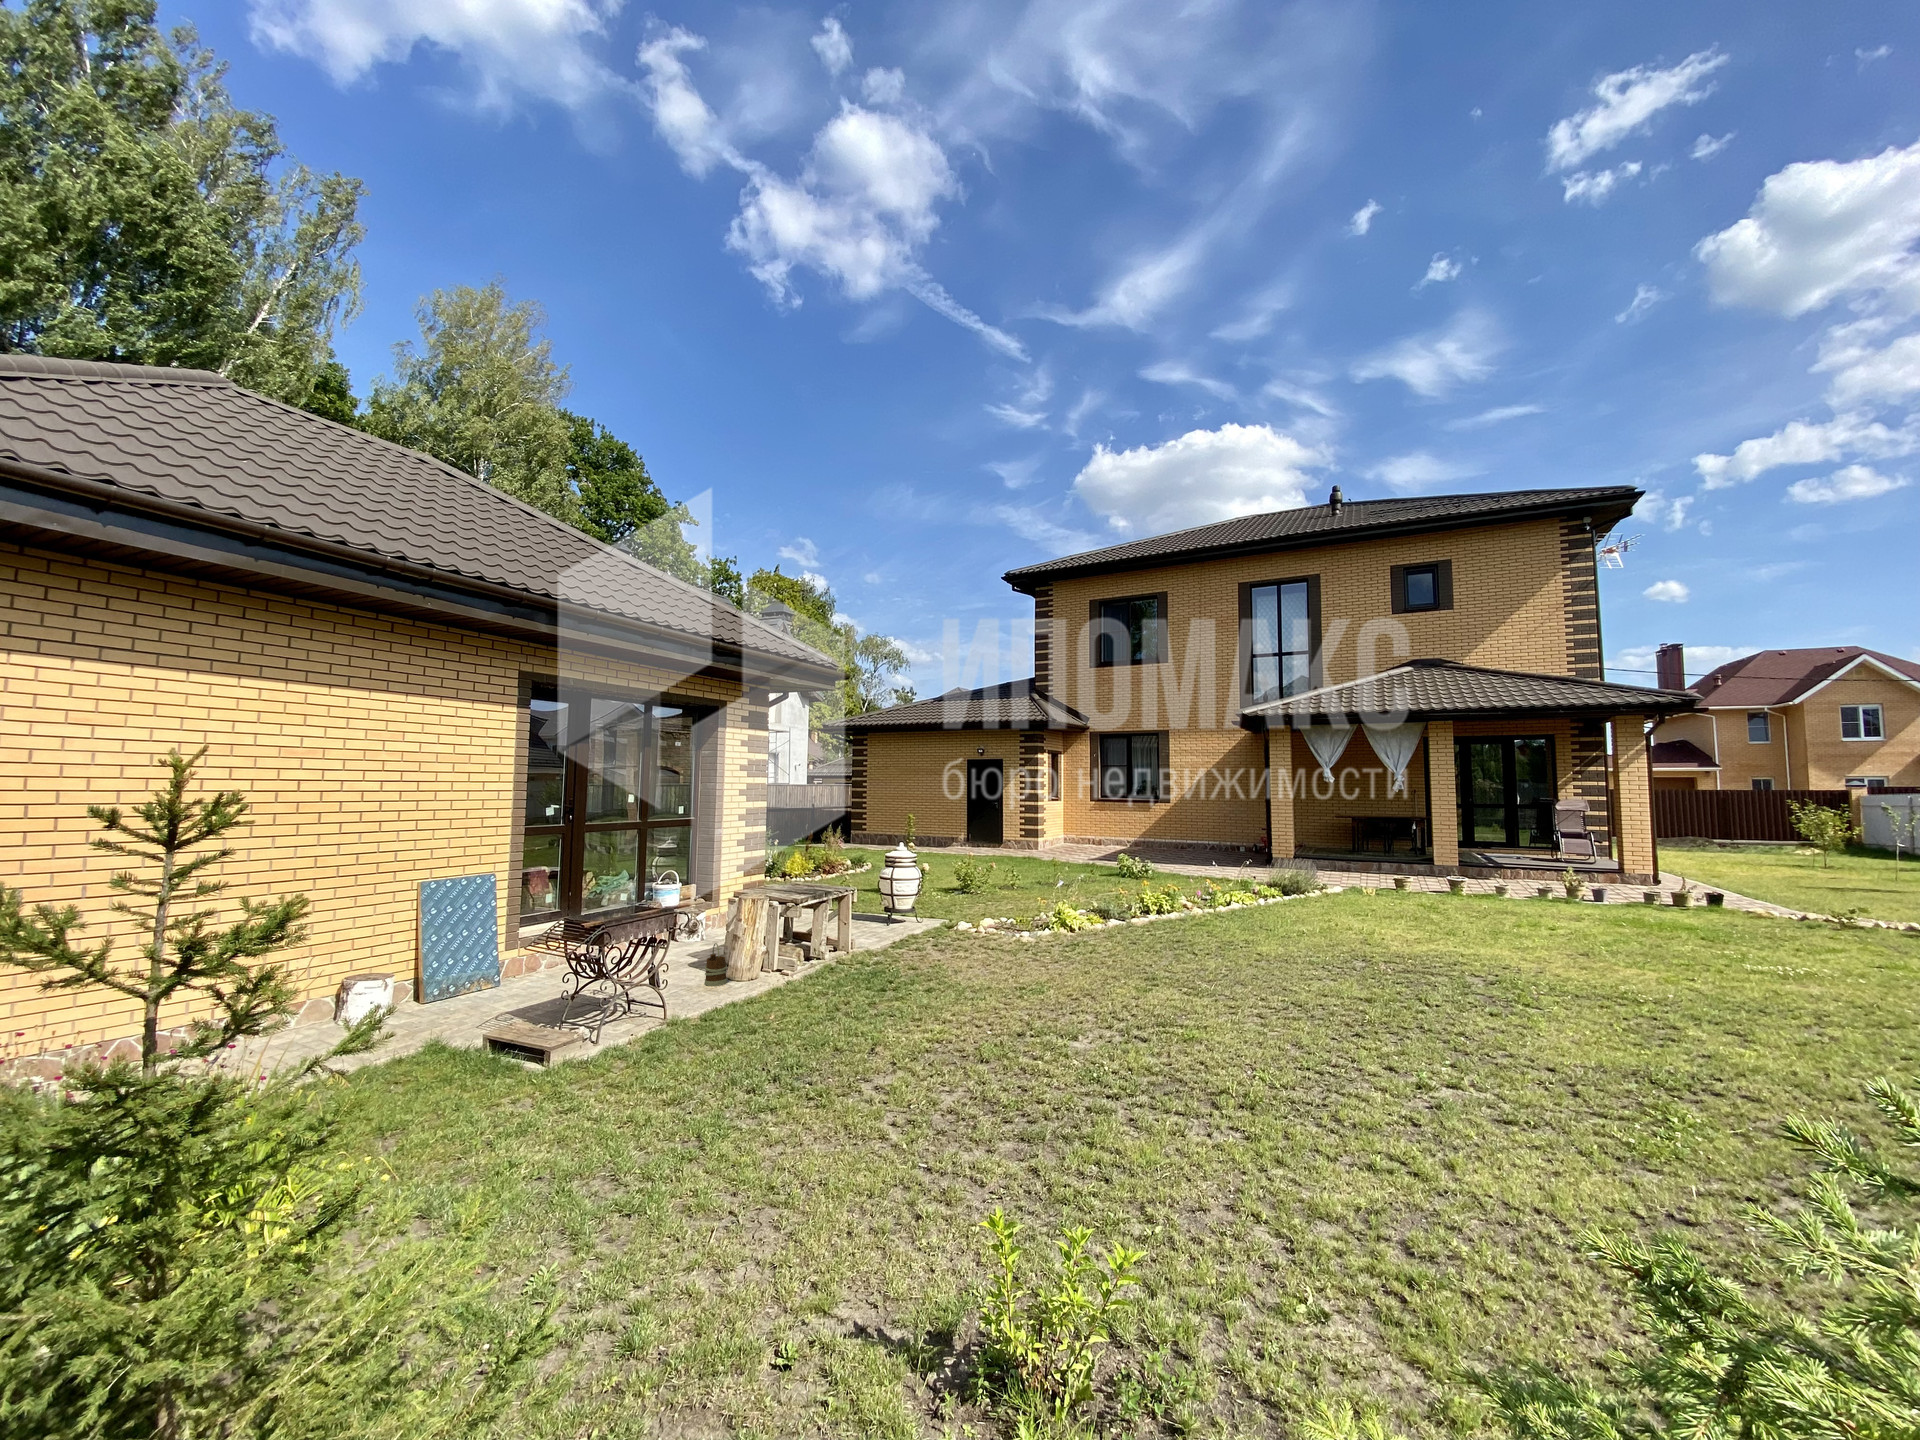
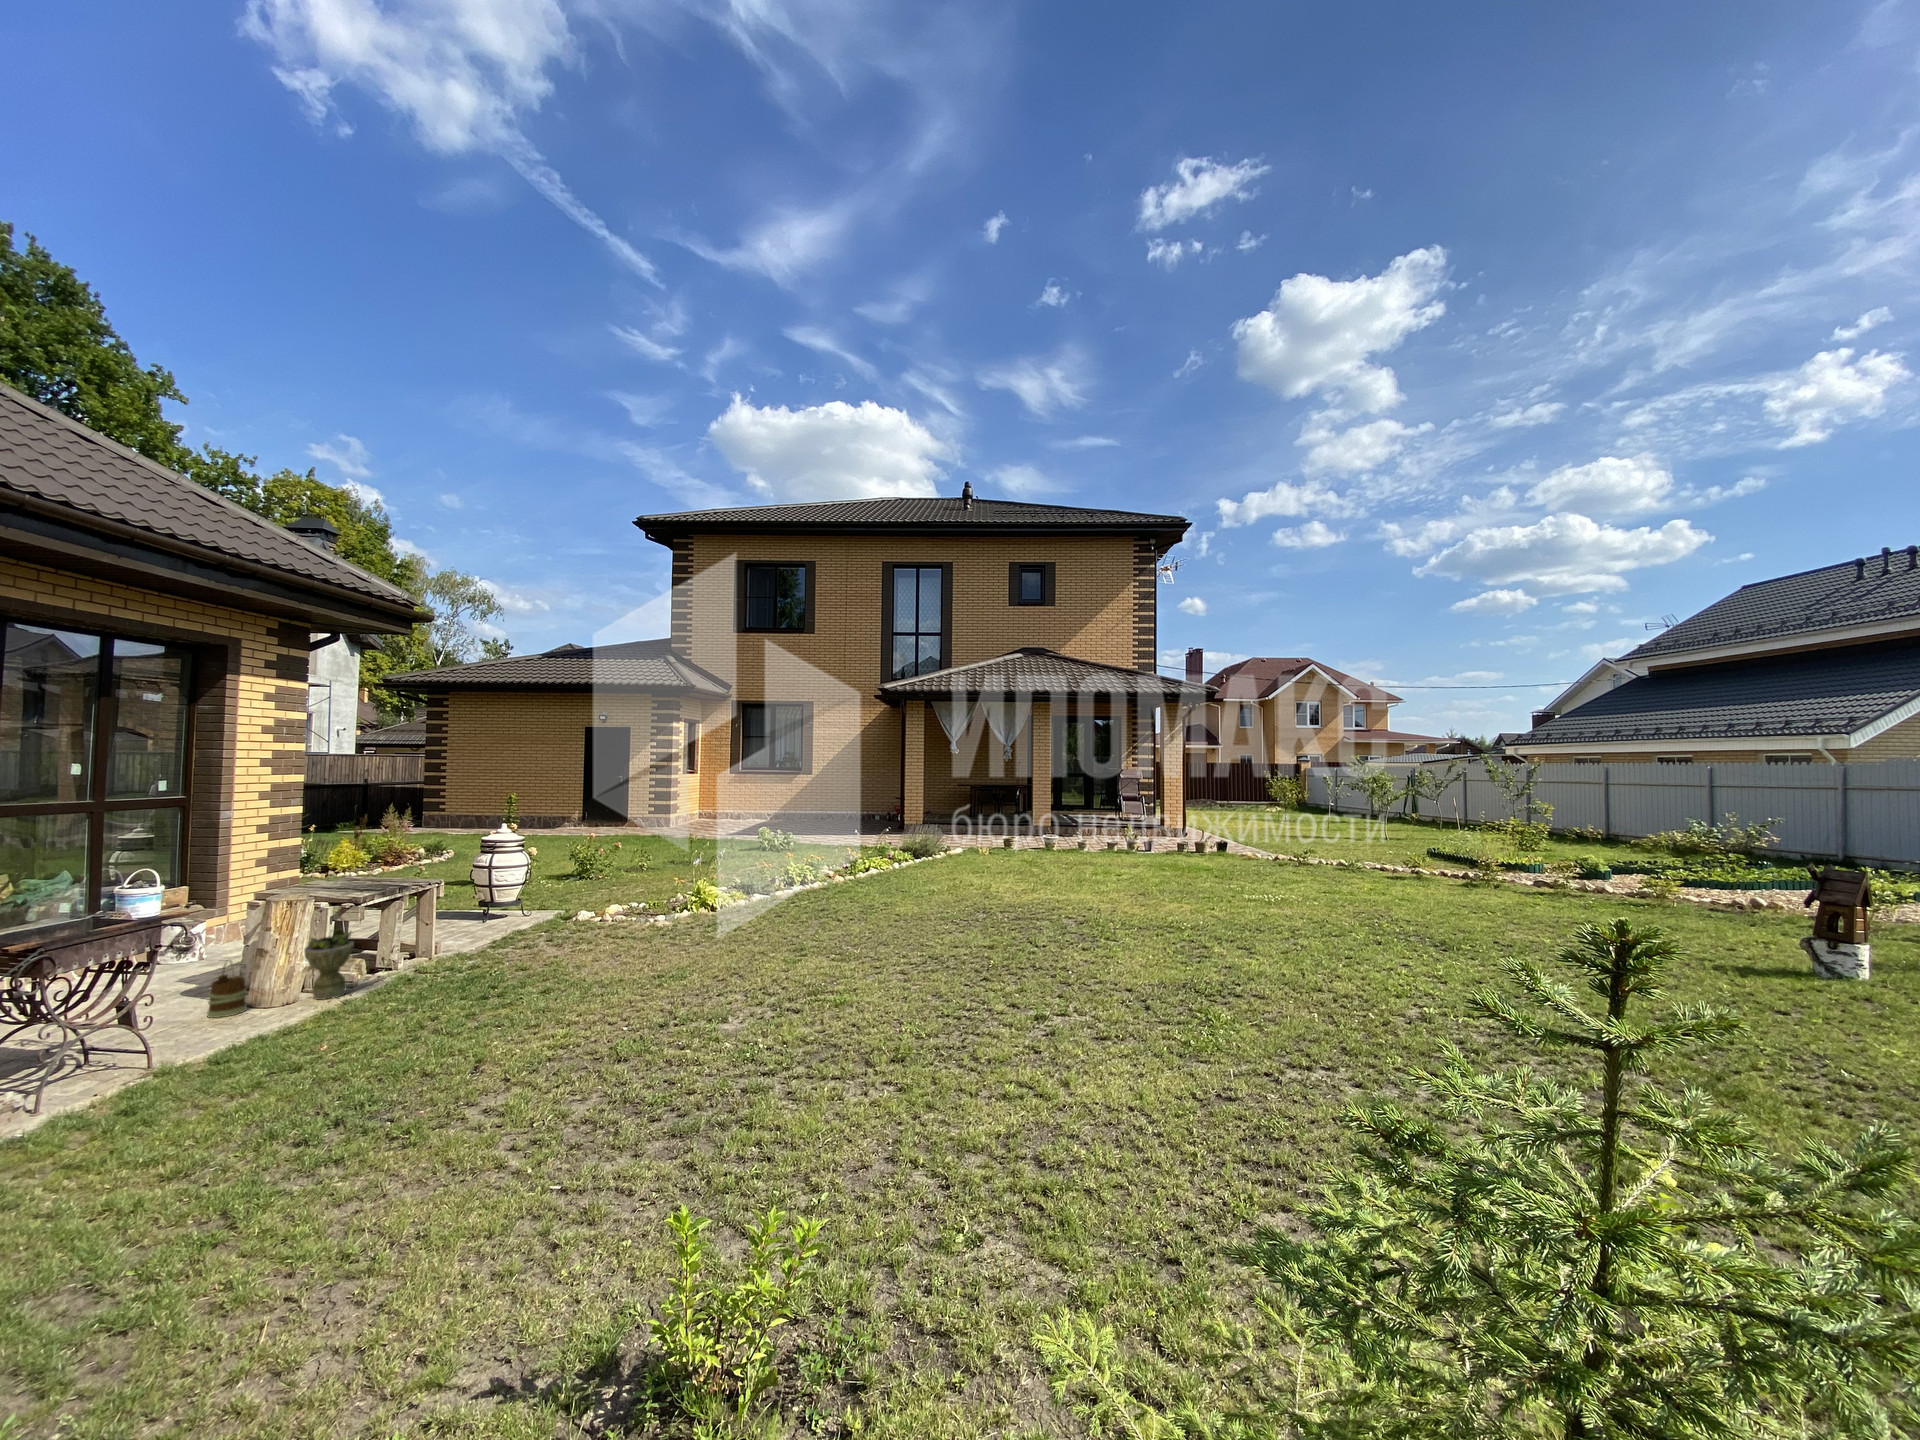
planter: none [760,925,791,981] -> present [304,929,354,1000]

